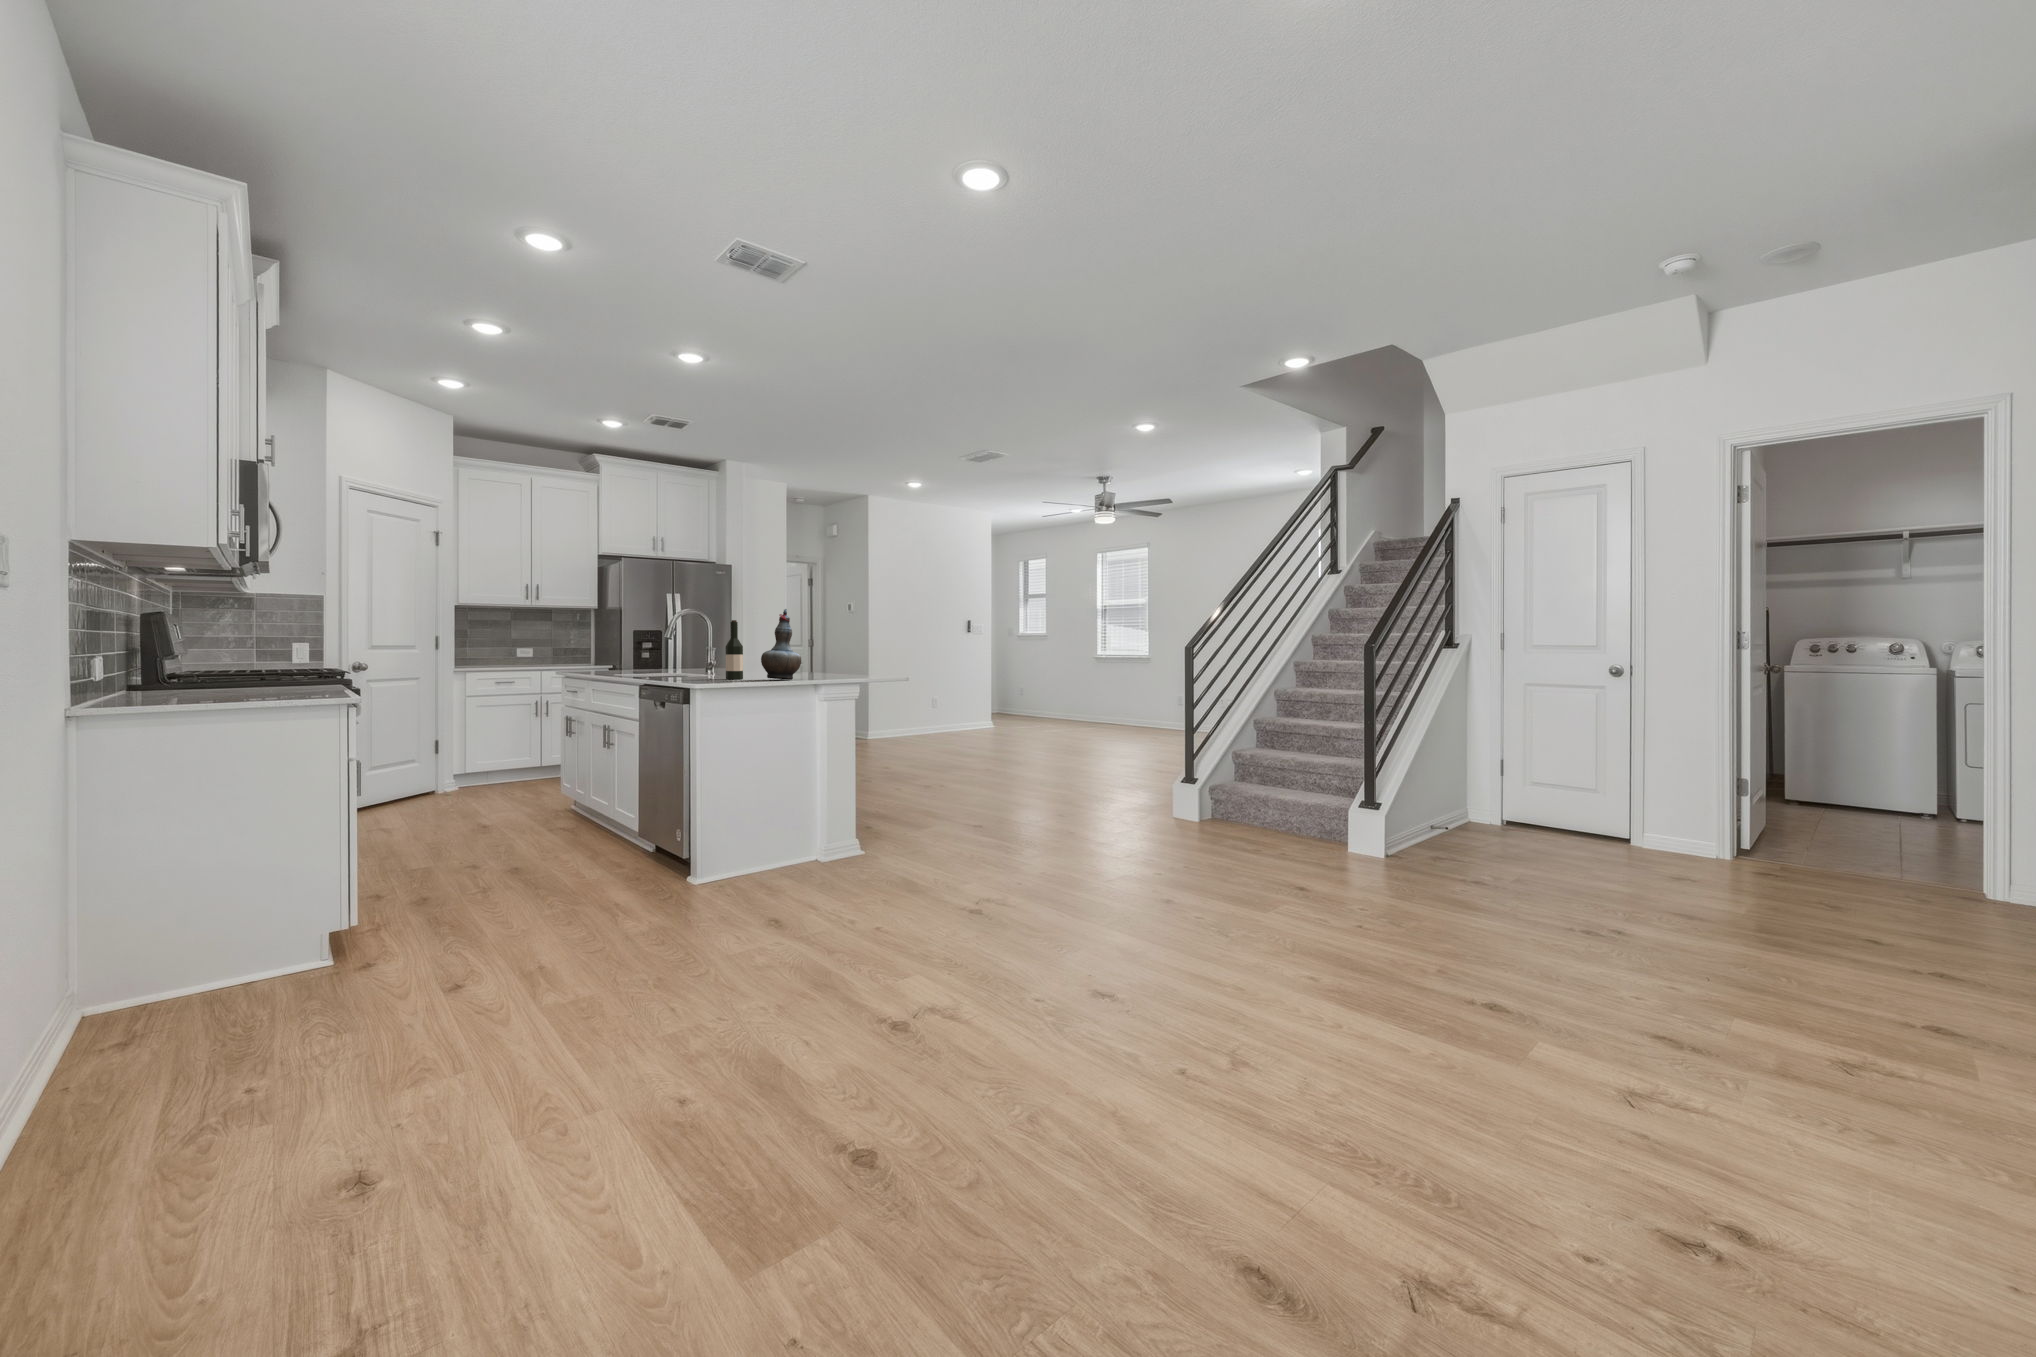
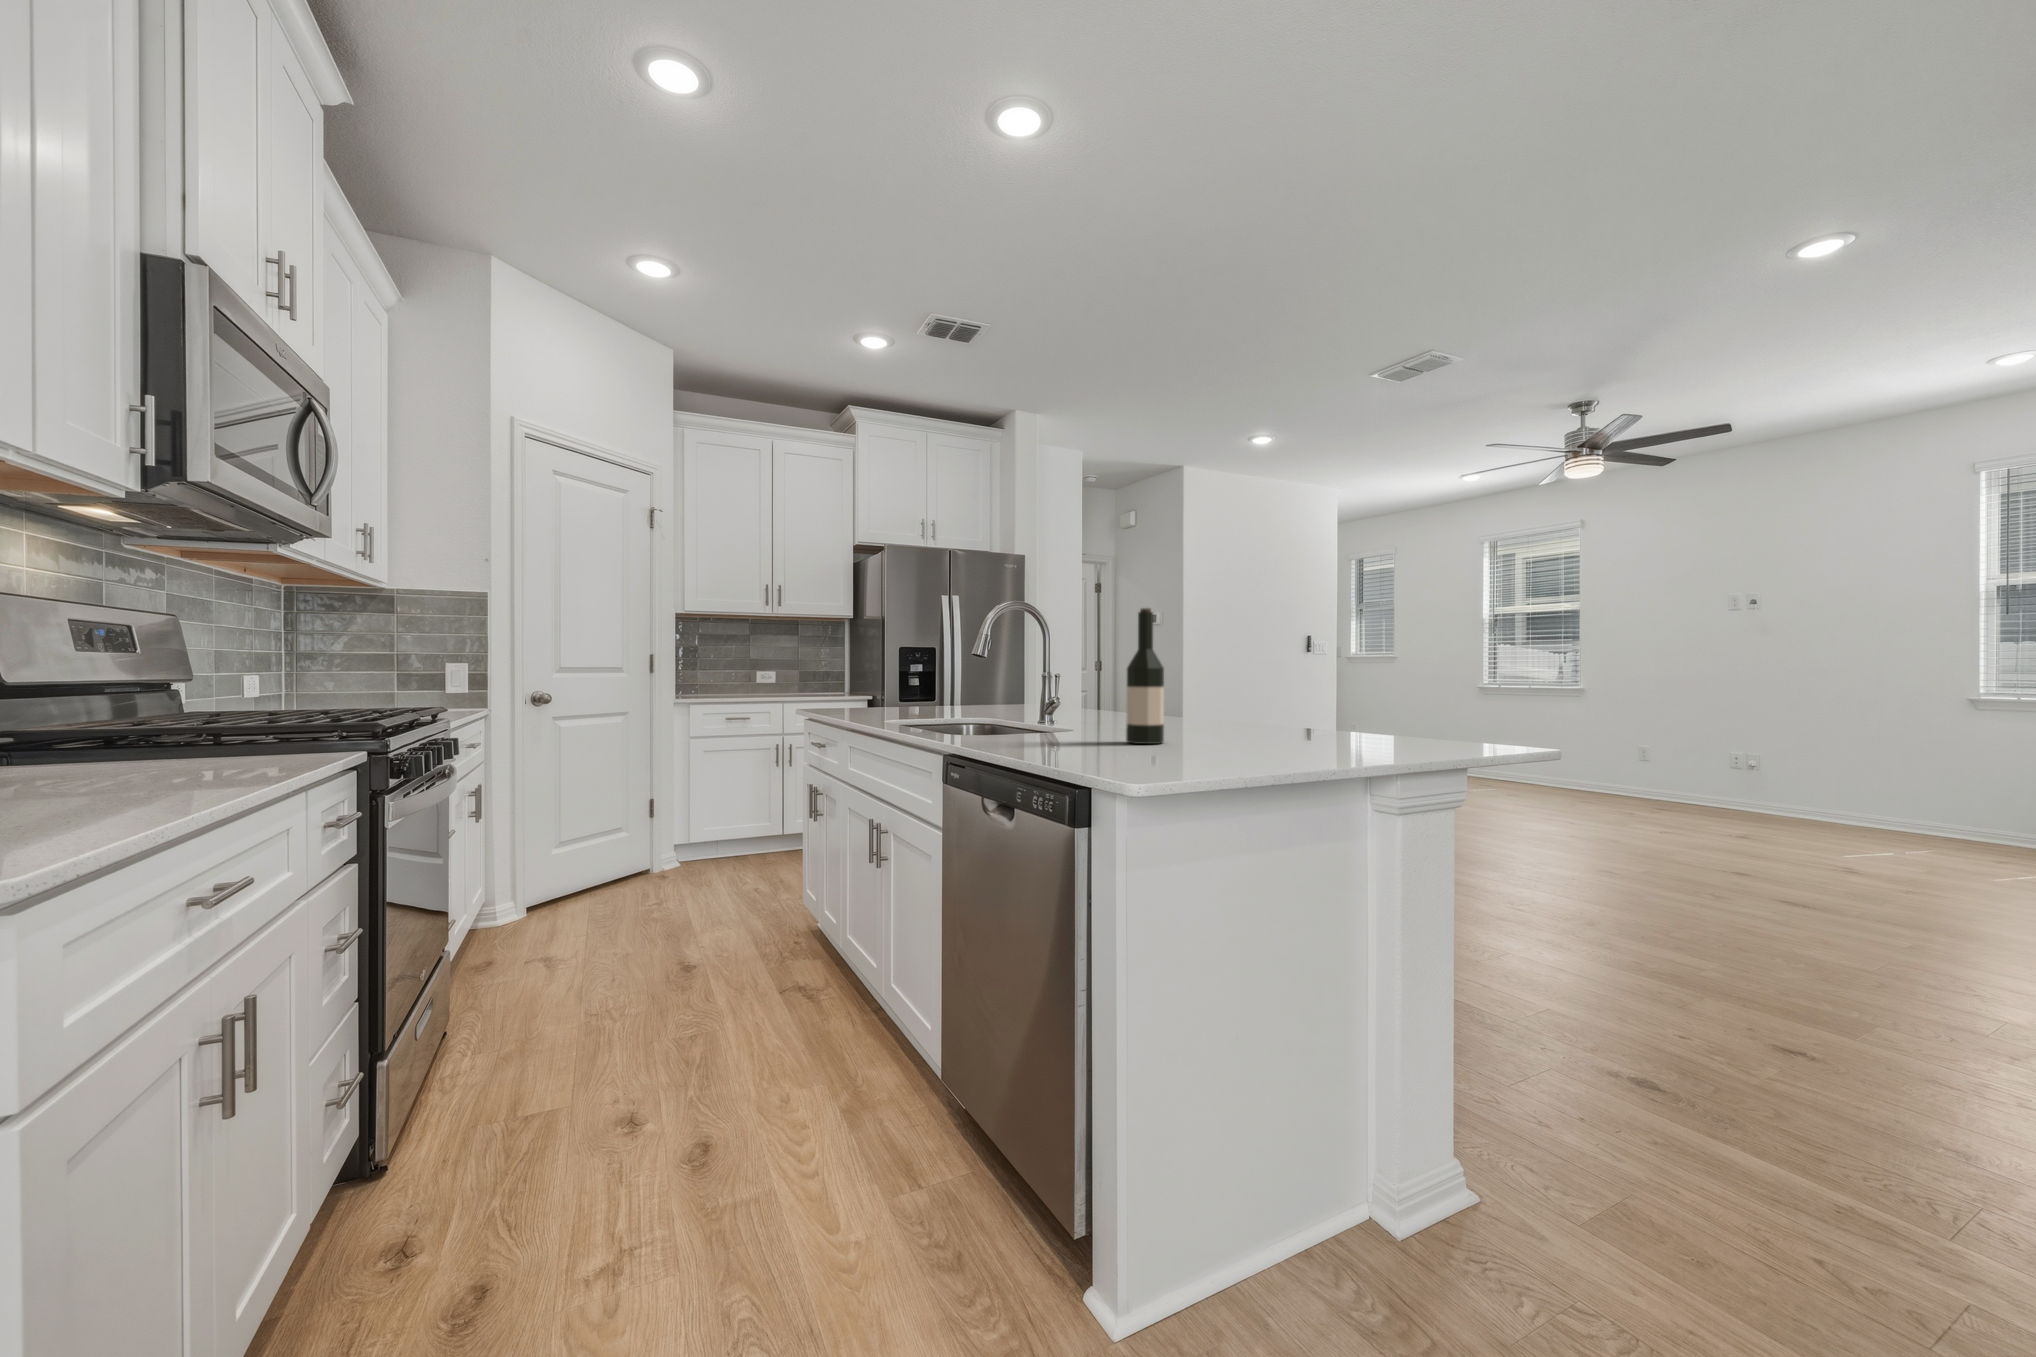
decorative vase: present [761,609,801,679] -> none [1233,574,1335,751]

